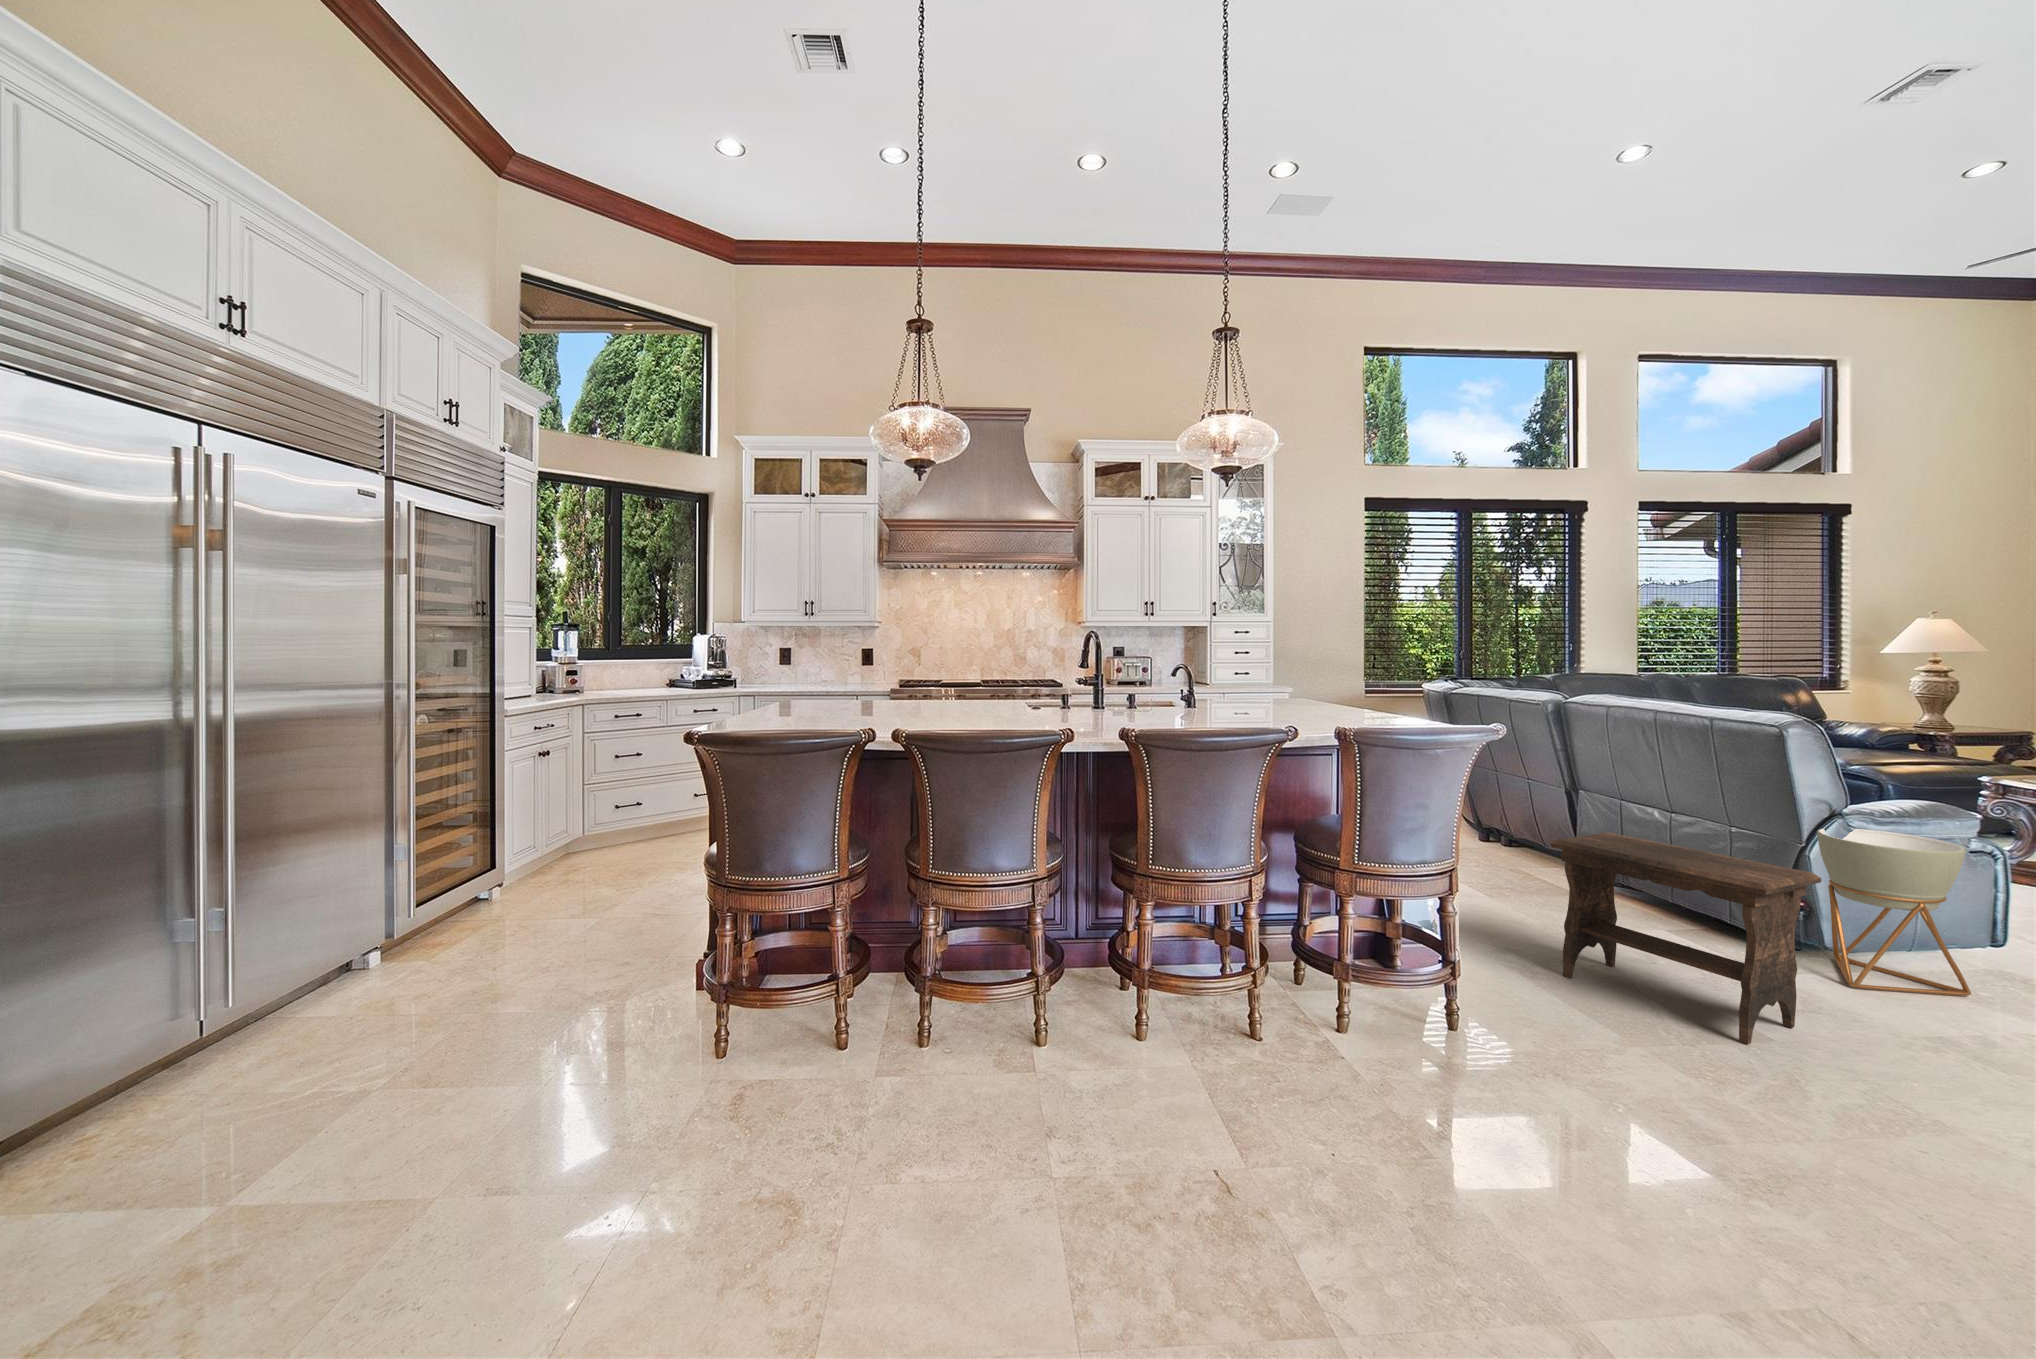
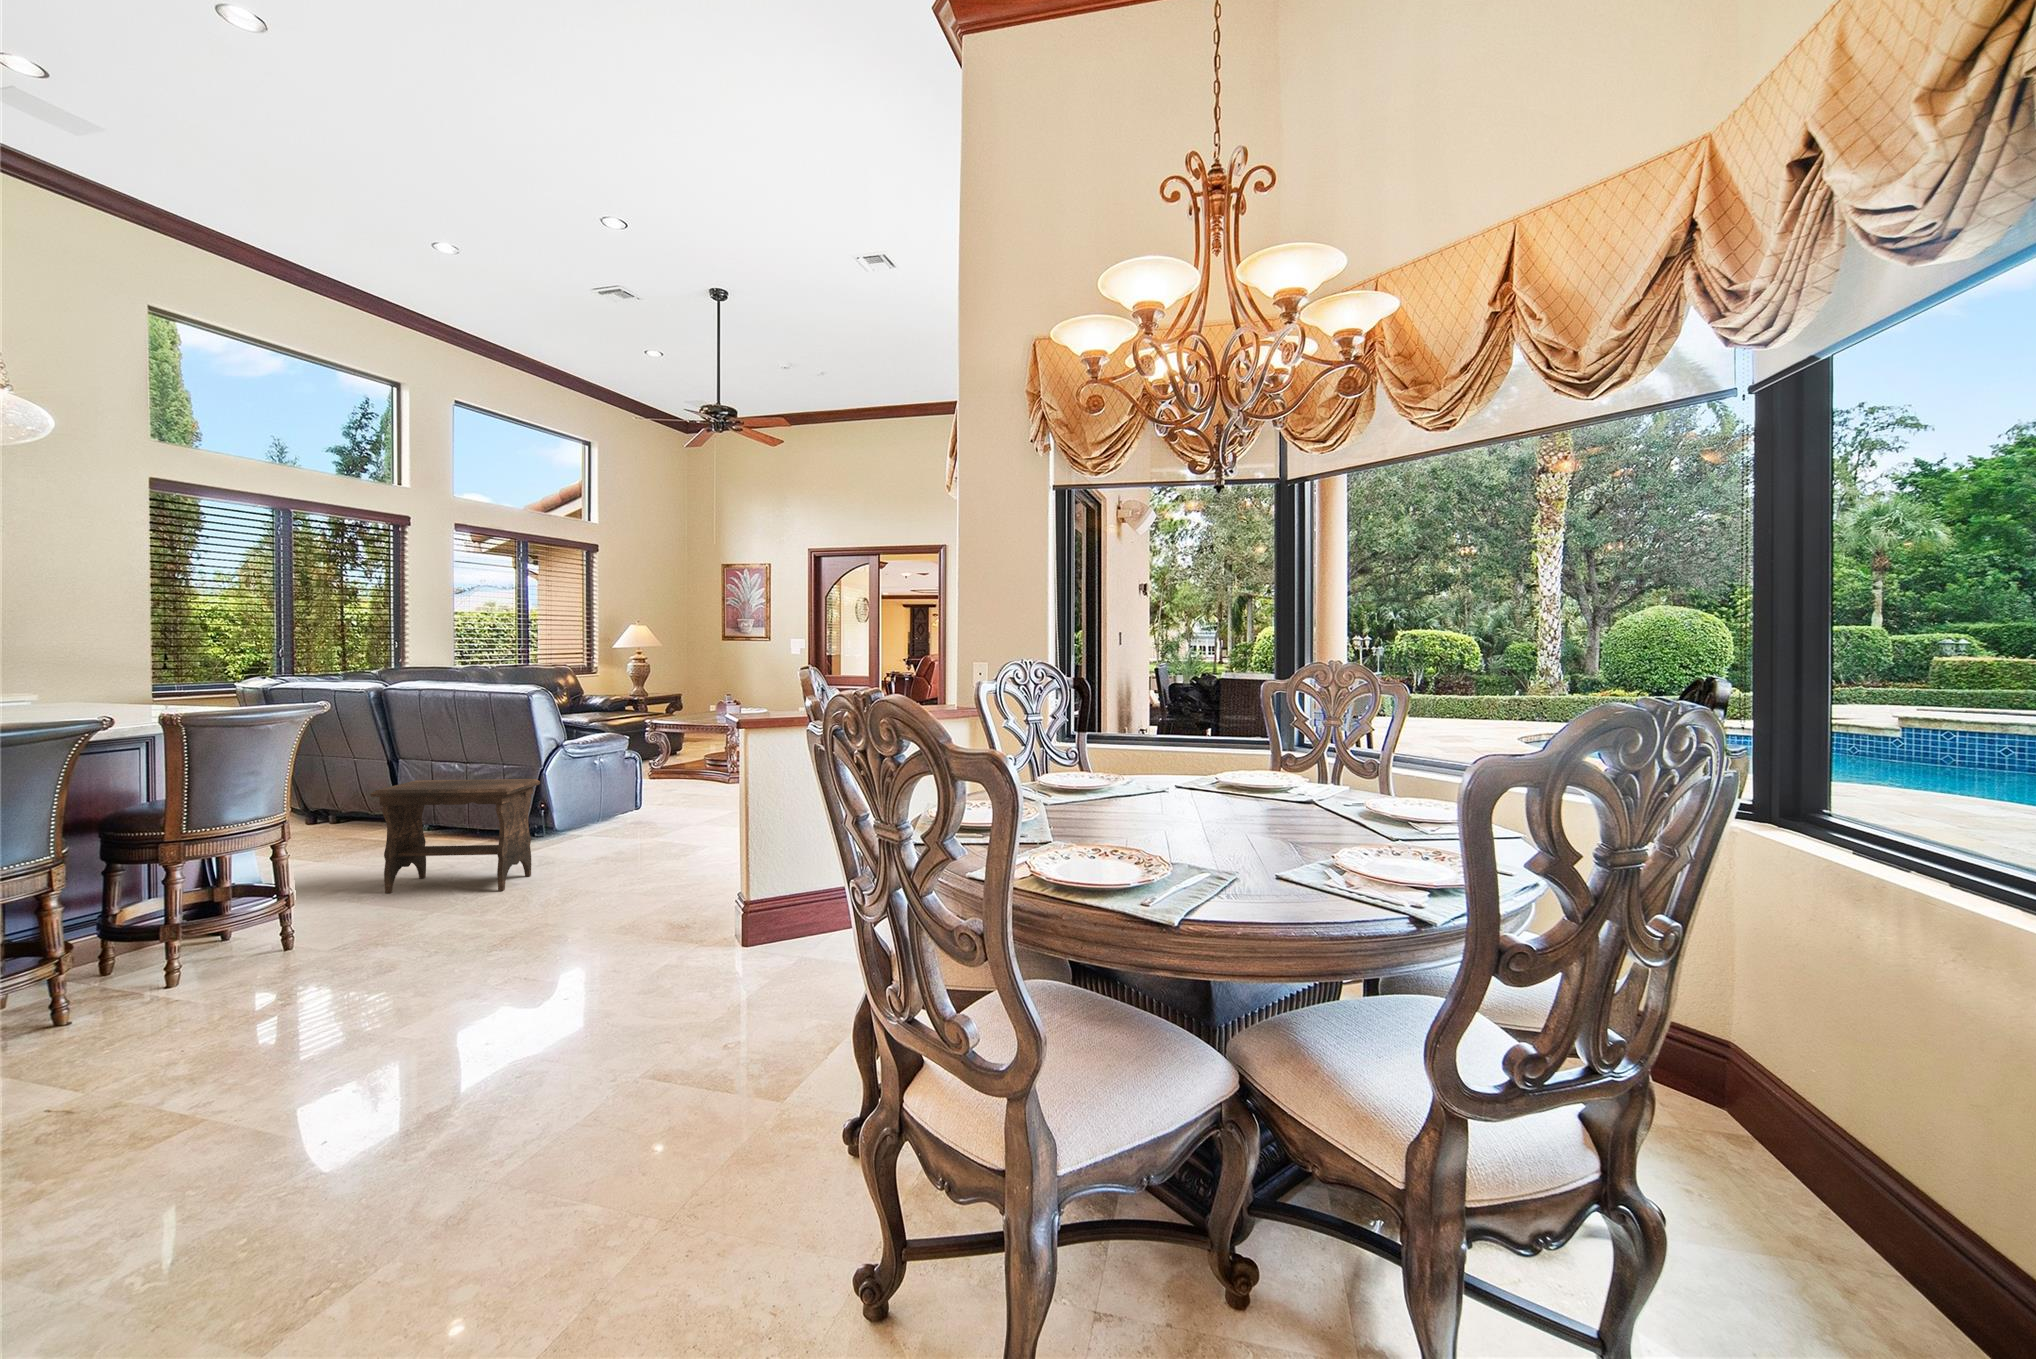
planter: present [1817,828,1971,996] -> none [549,754,622,849]

